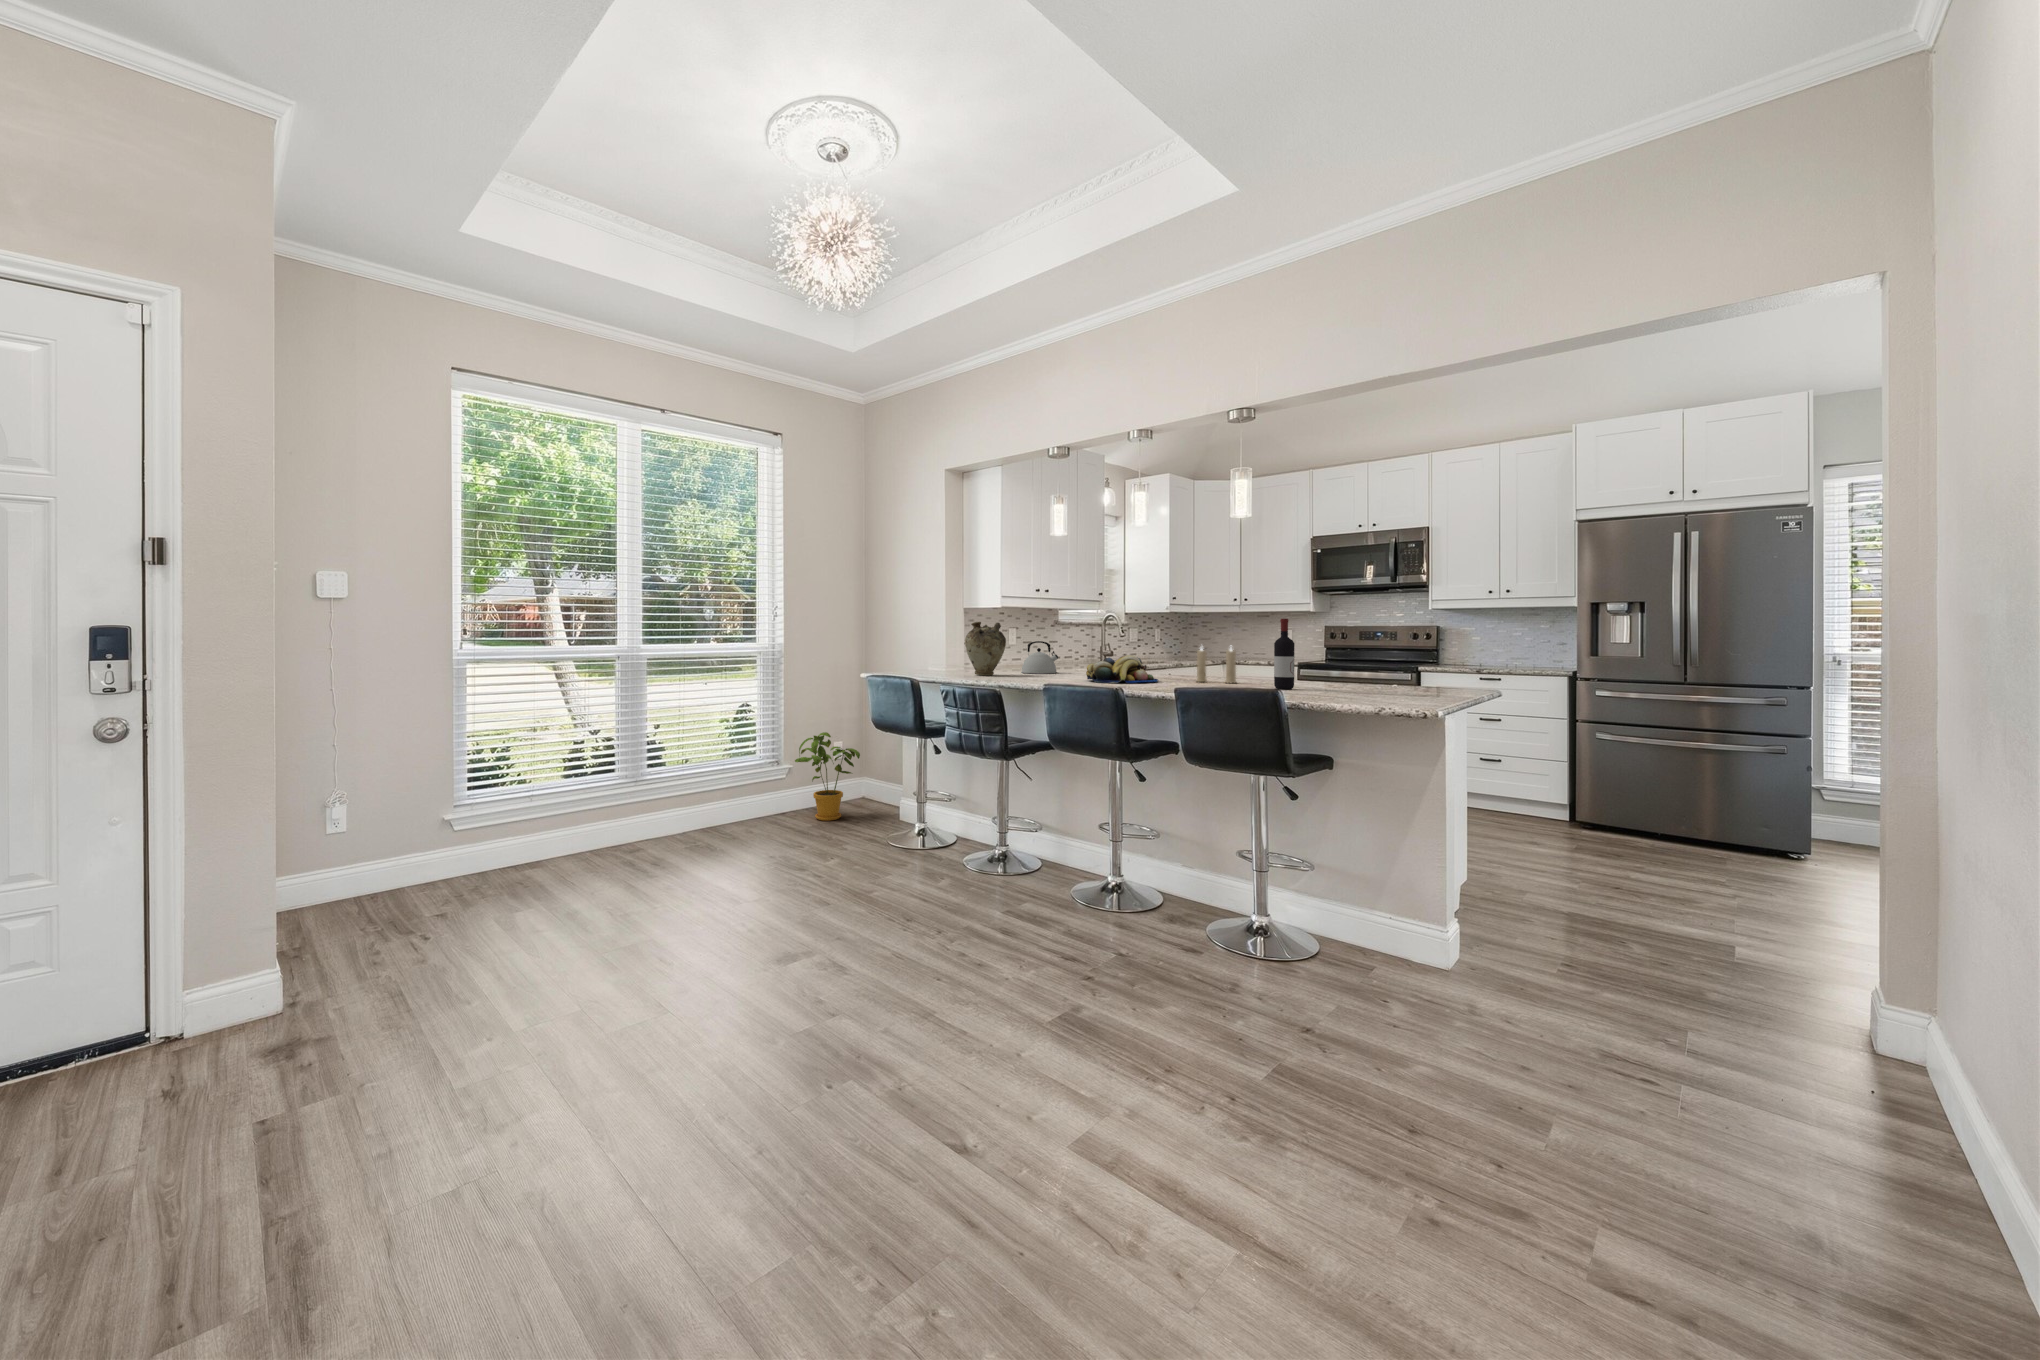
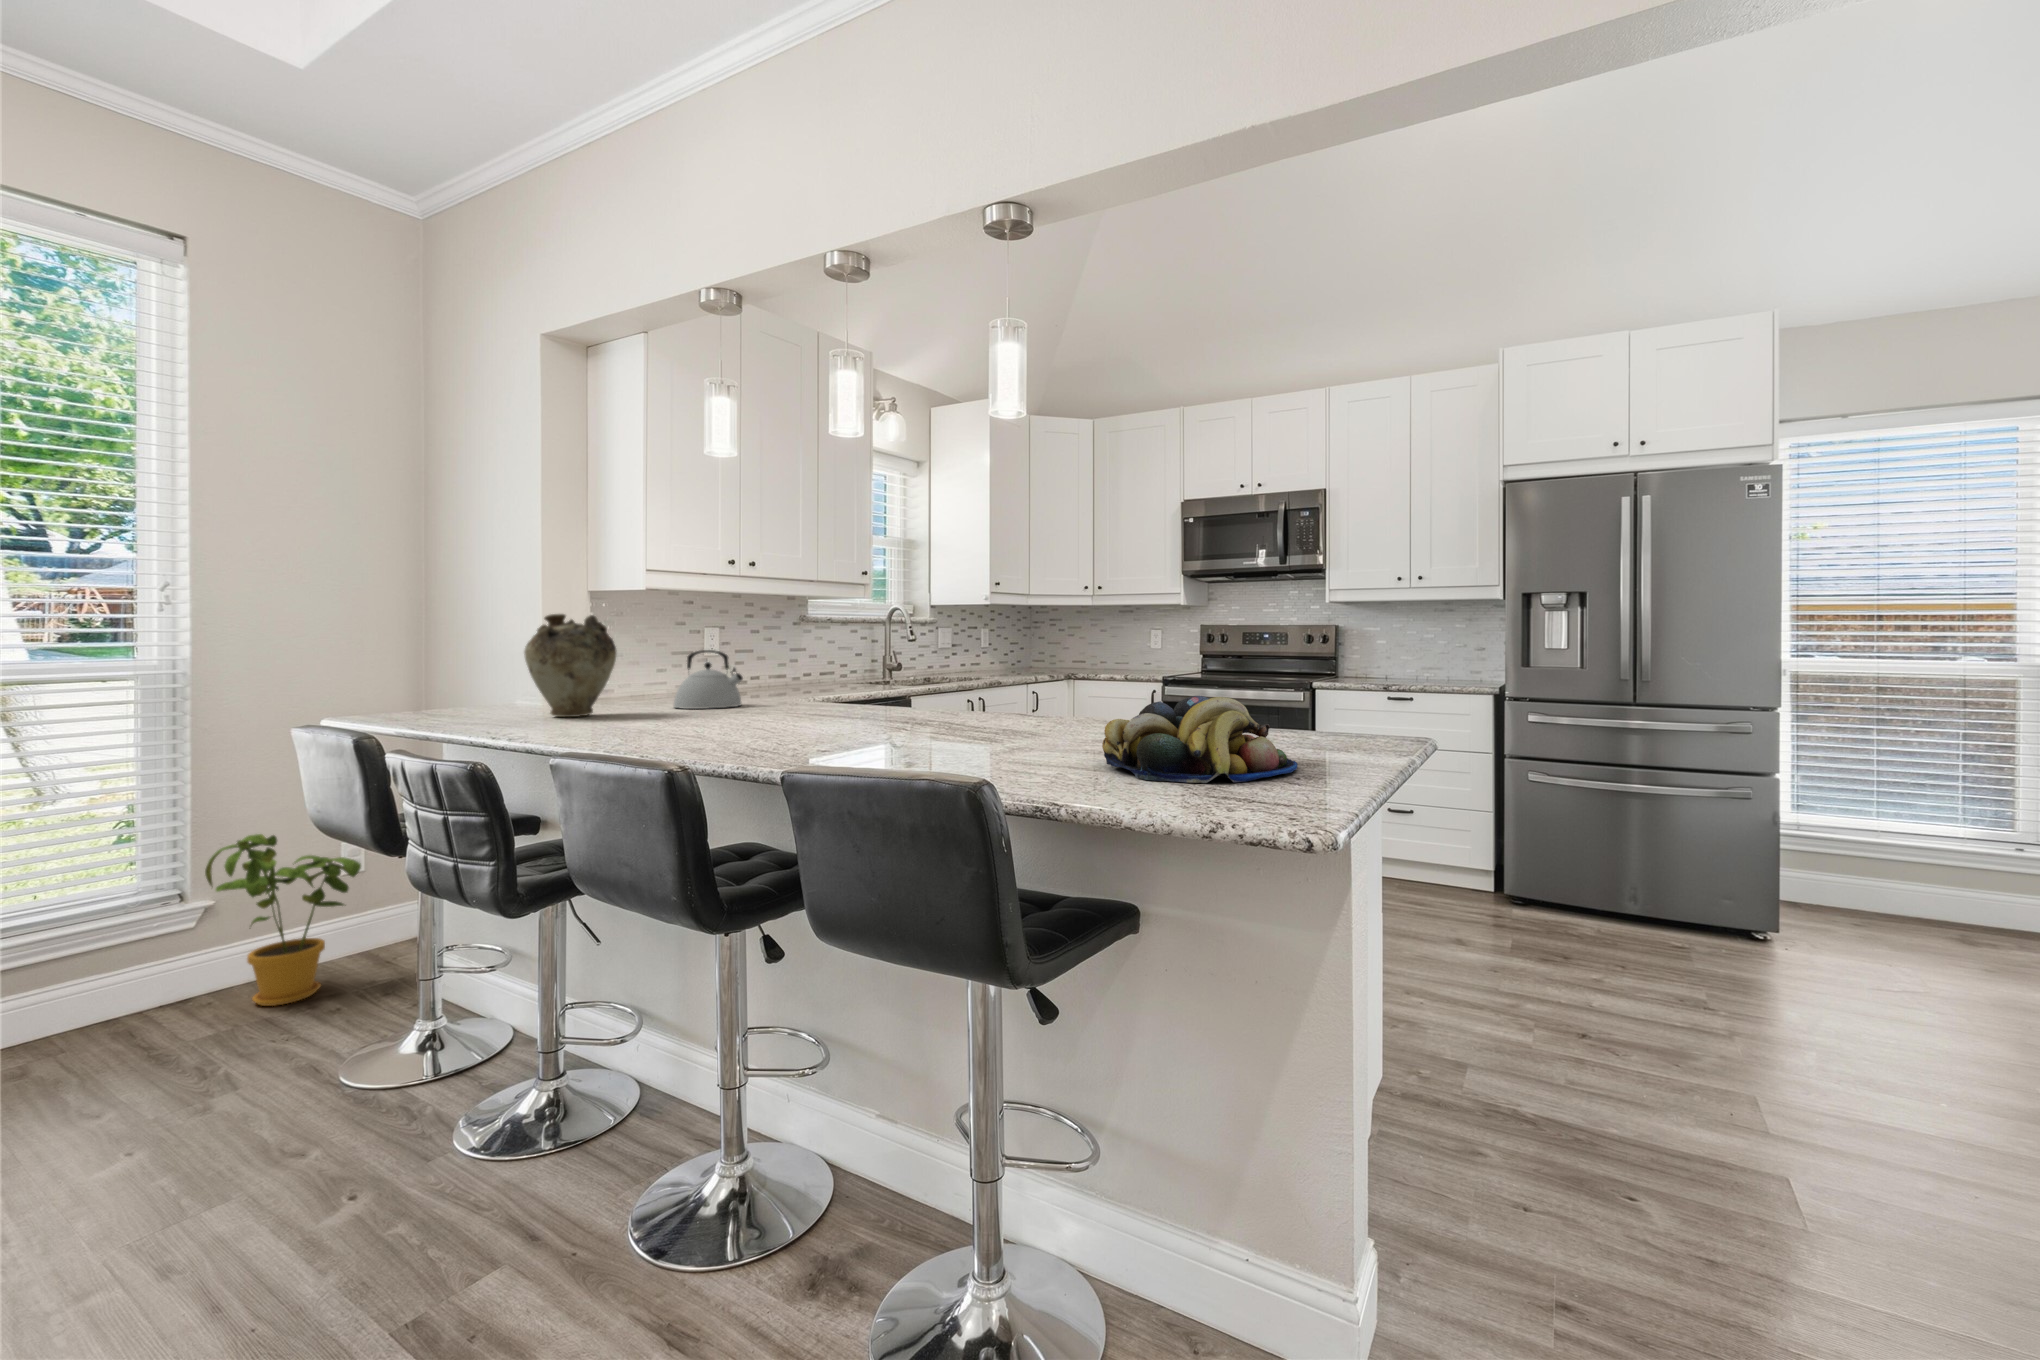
wine bottle: present [1274,619,1295,689] -> none [1054,607,1091,747]
candle: present [1197,647,1236,683] -> none [939,656,1010,729]
fruit bowl: present [1086,655,1158,683] -> present [1102,696,1298,783]

